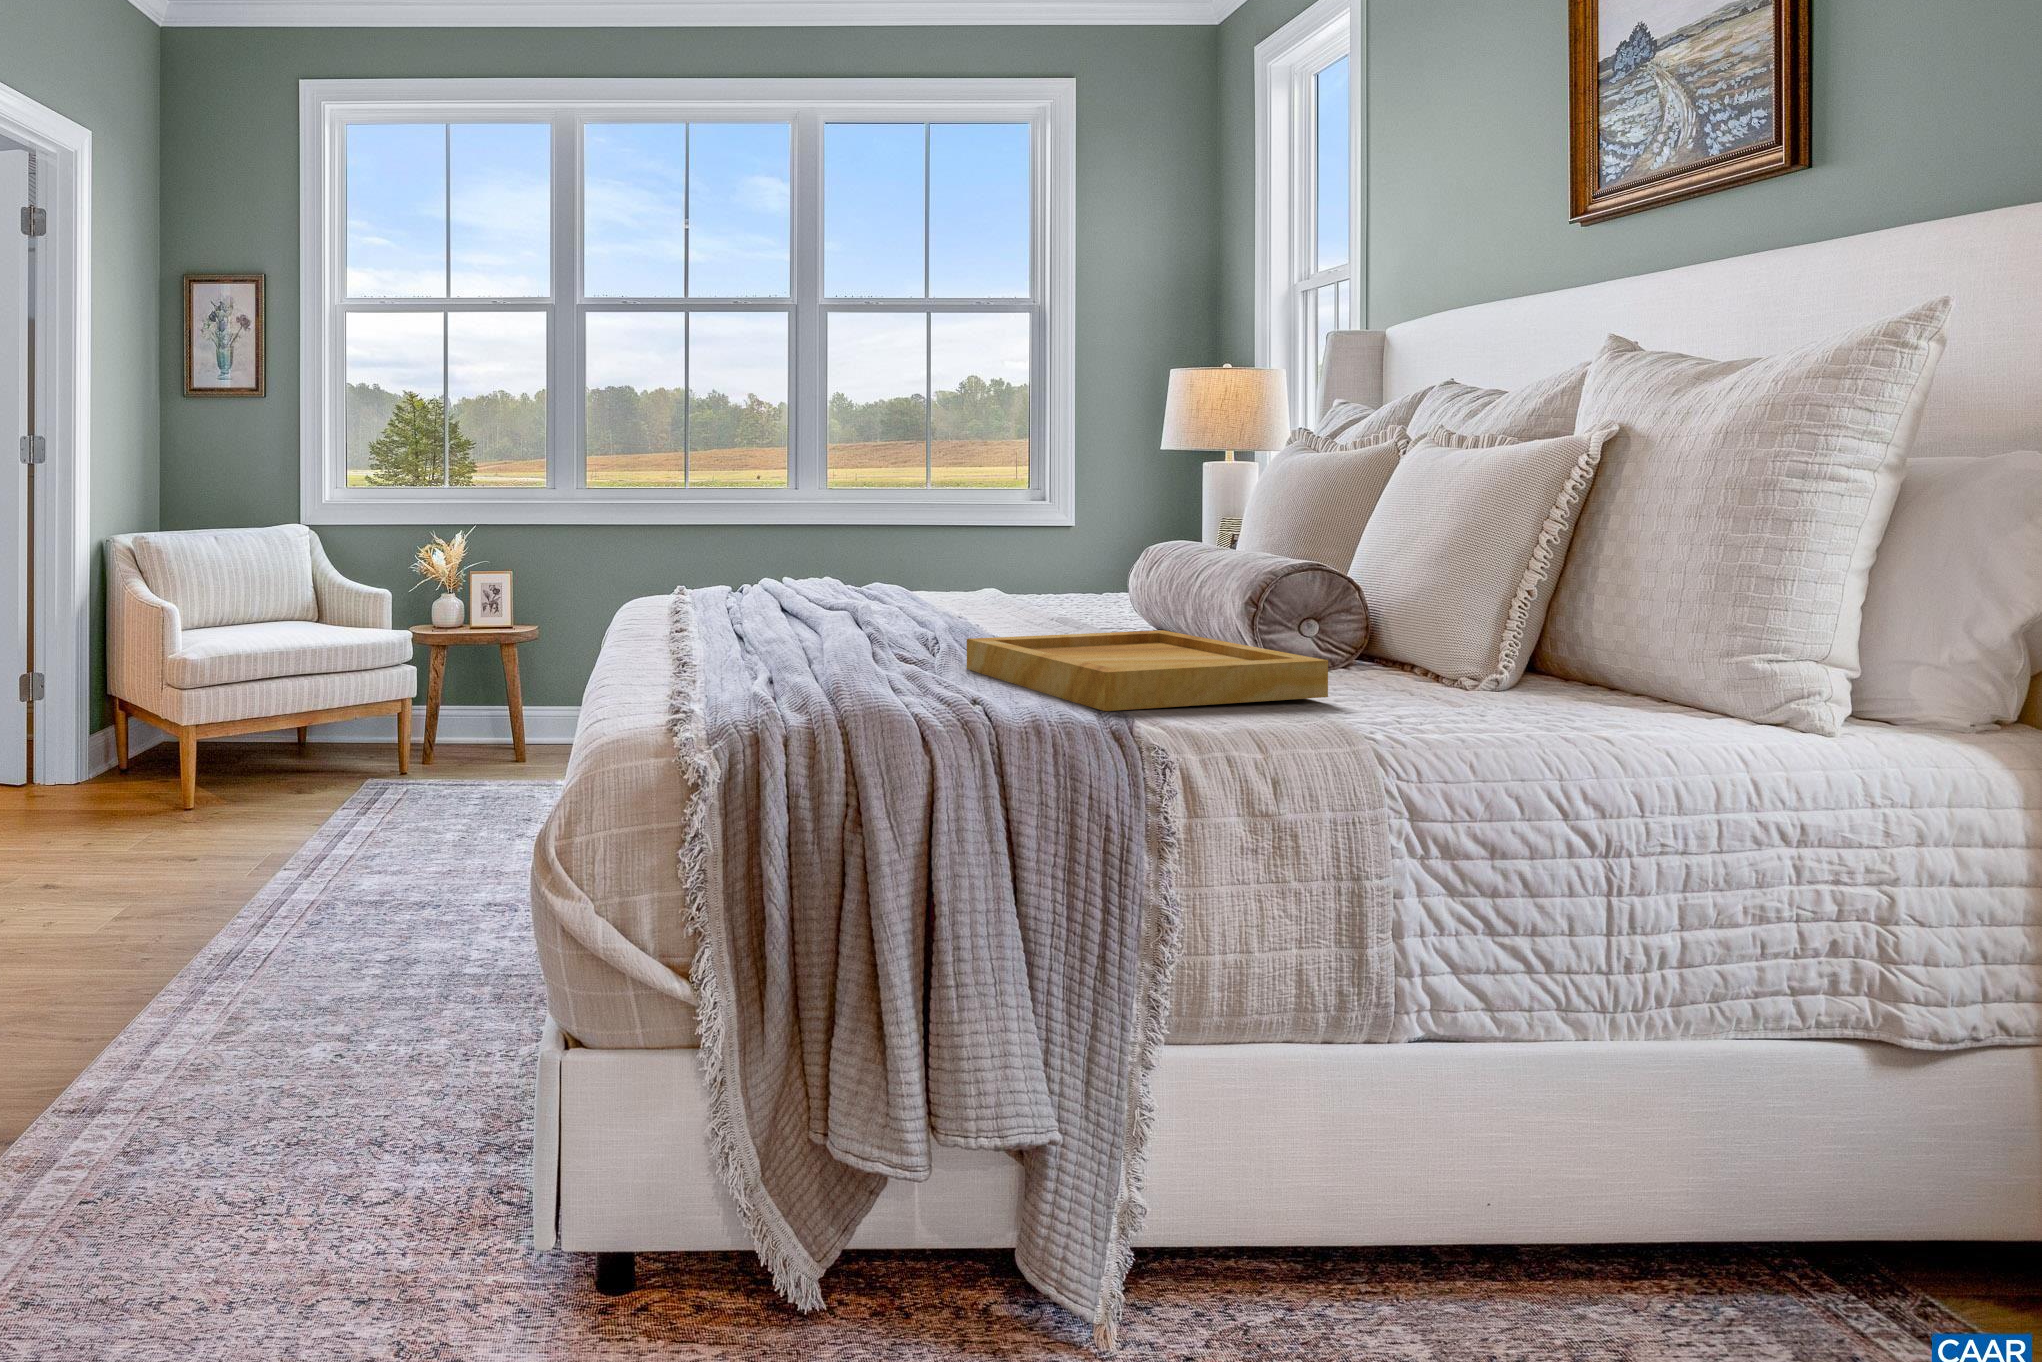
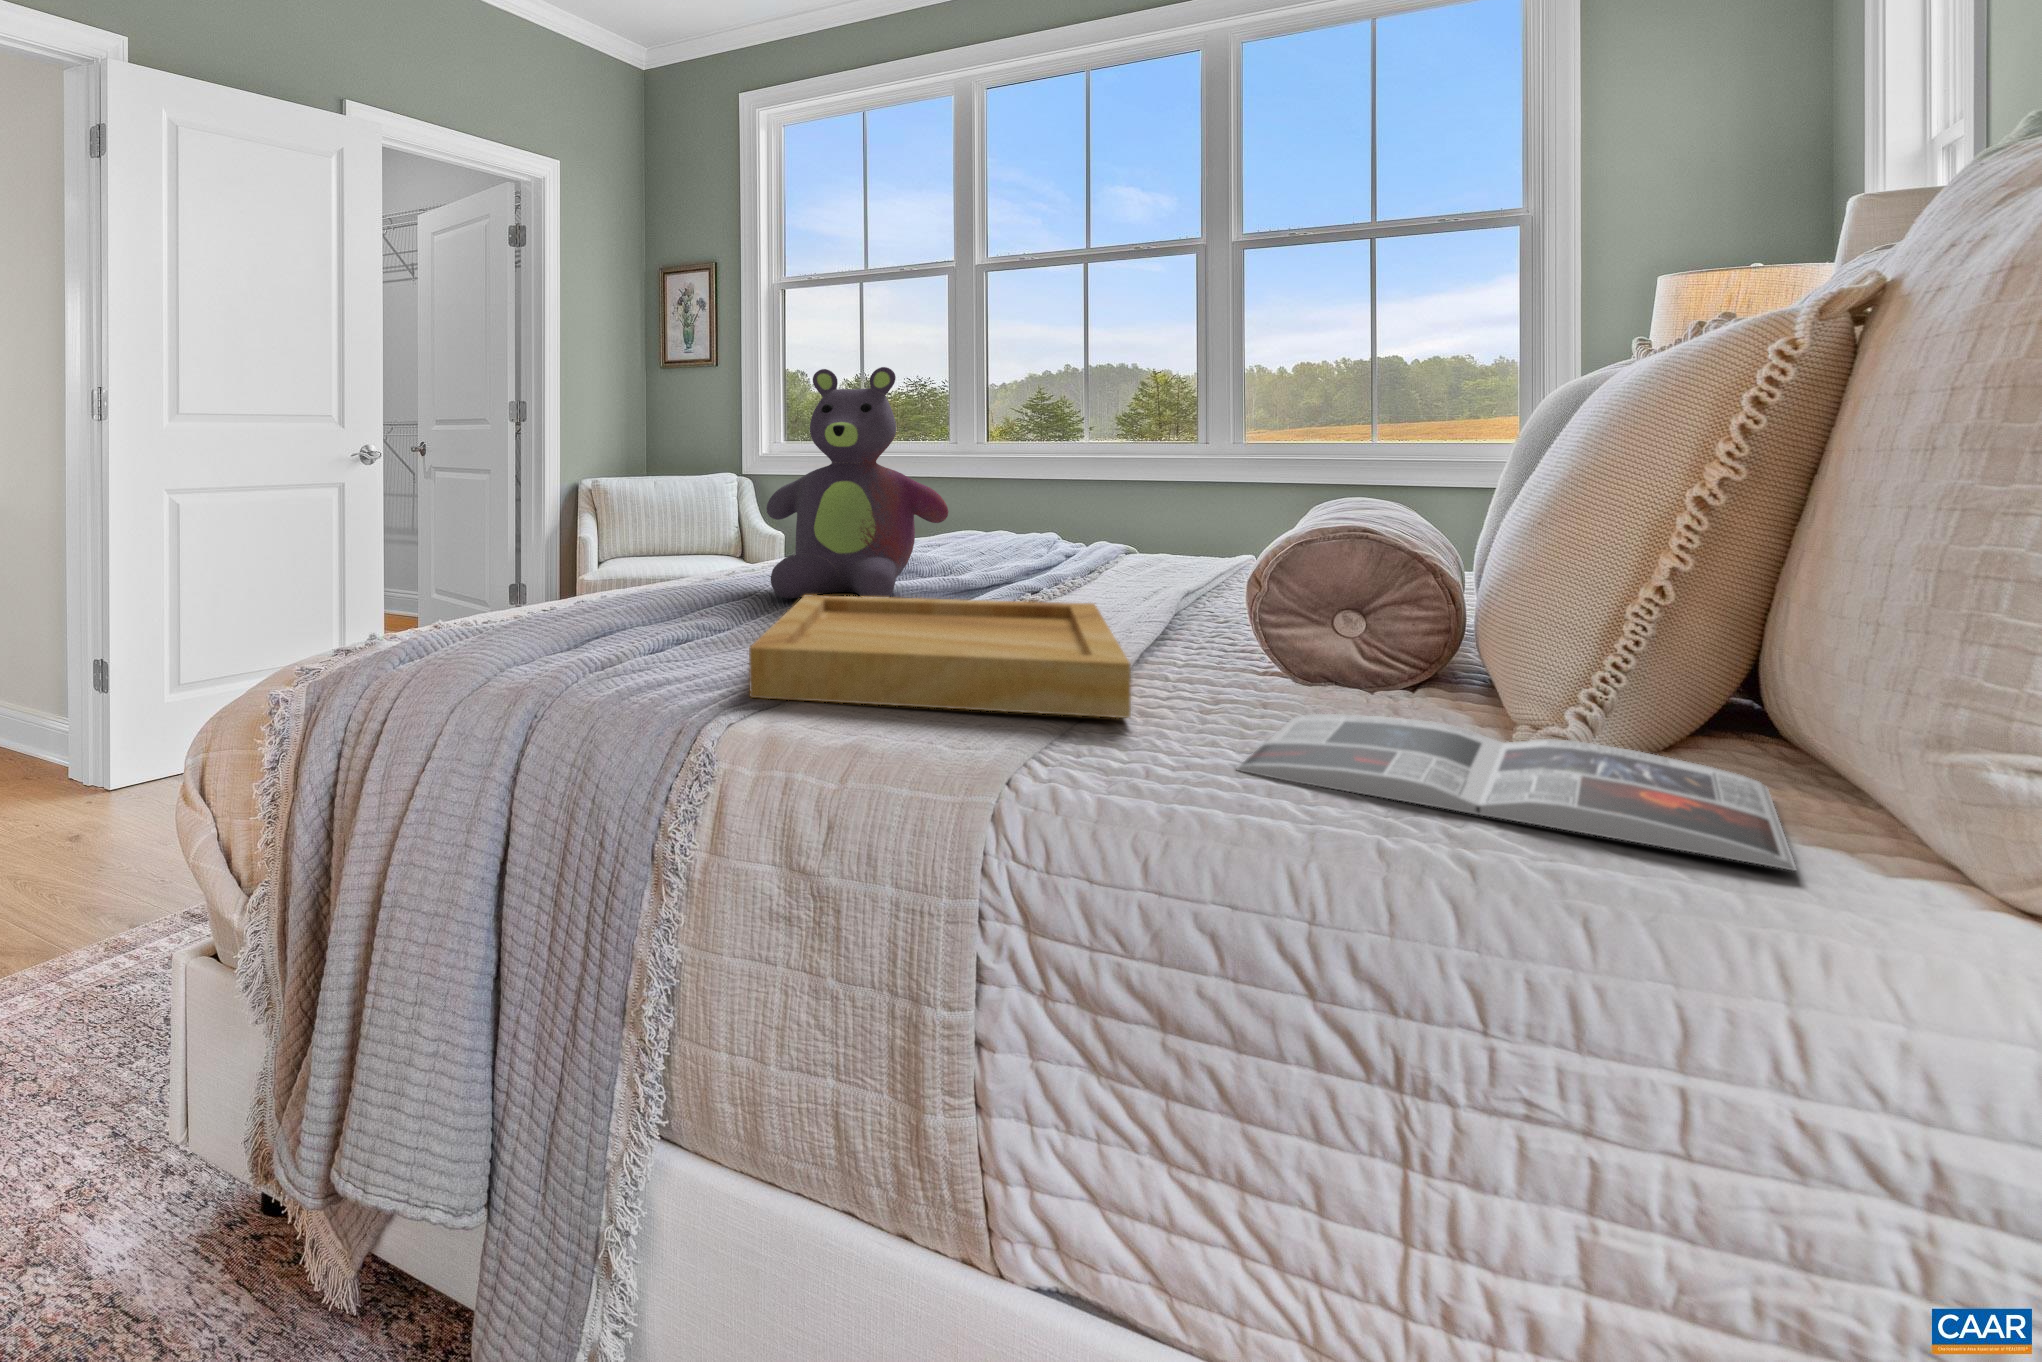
stuffed bear: none [803,439,964,647] -> present [766,367,948,598]
magazine: none [1371,682,1694,723] -> present [1237,714,1796,870]

